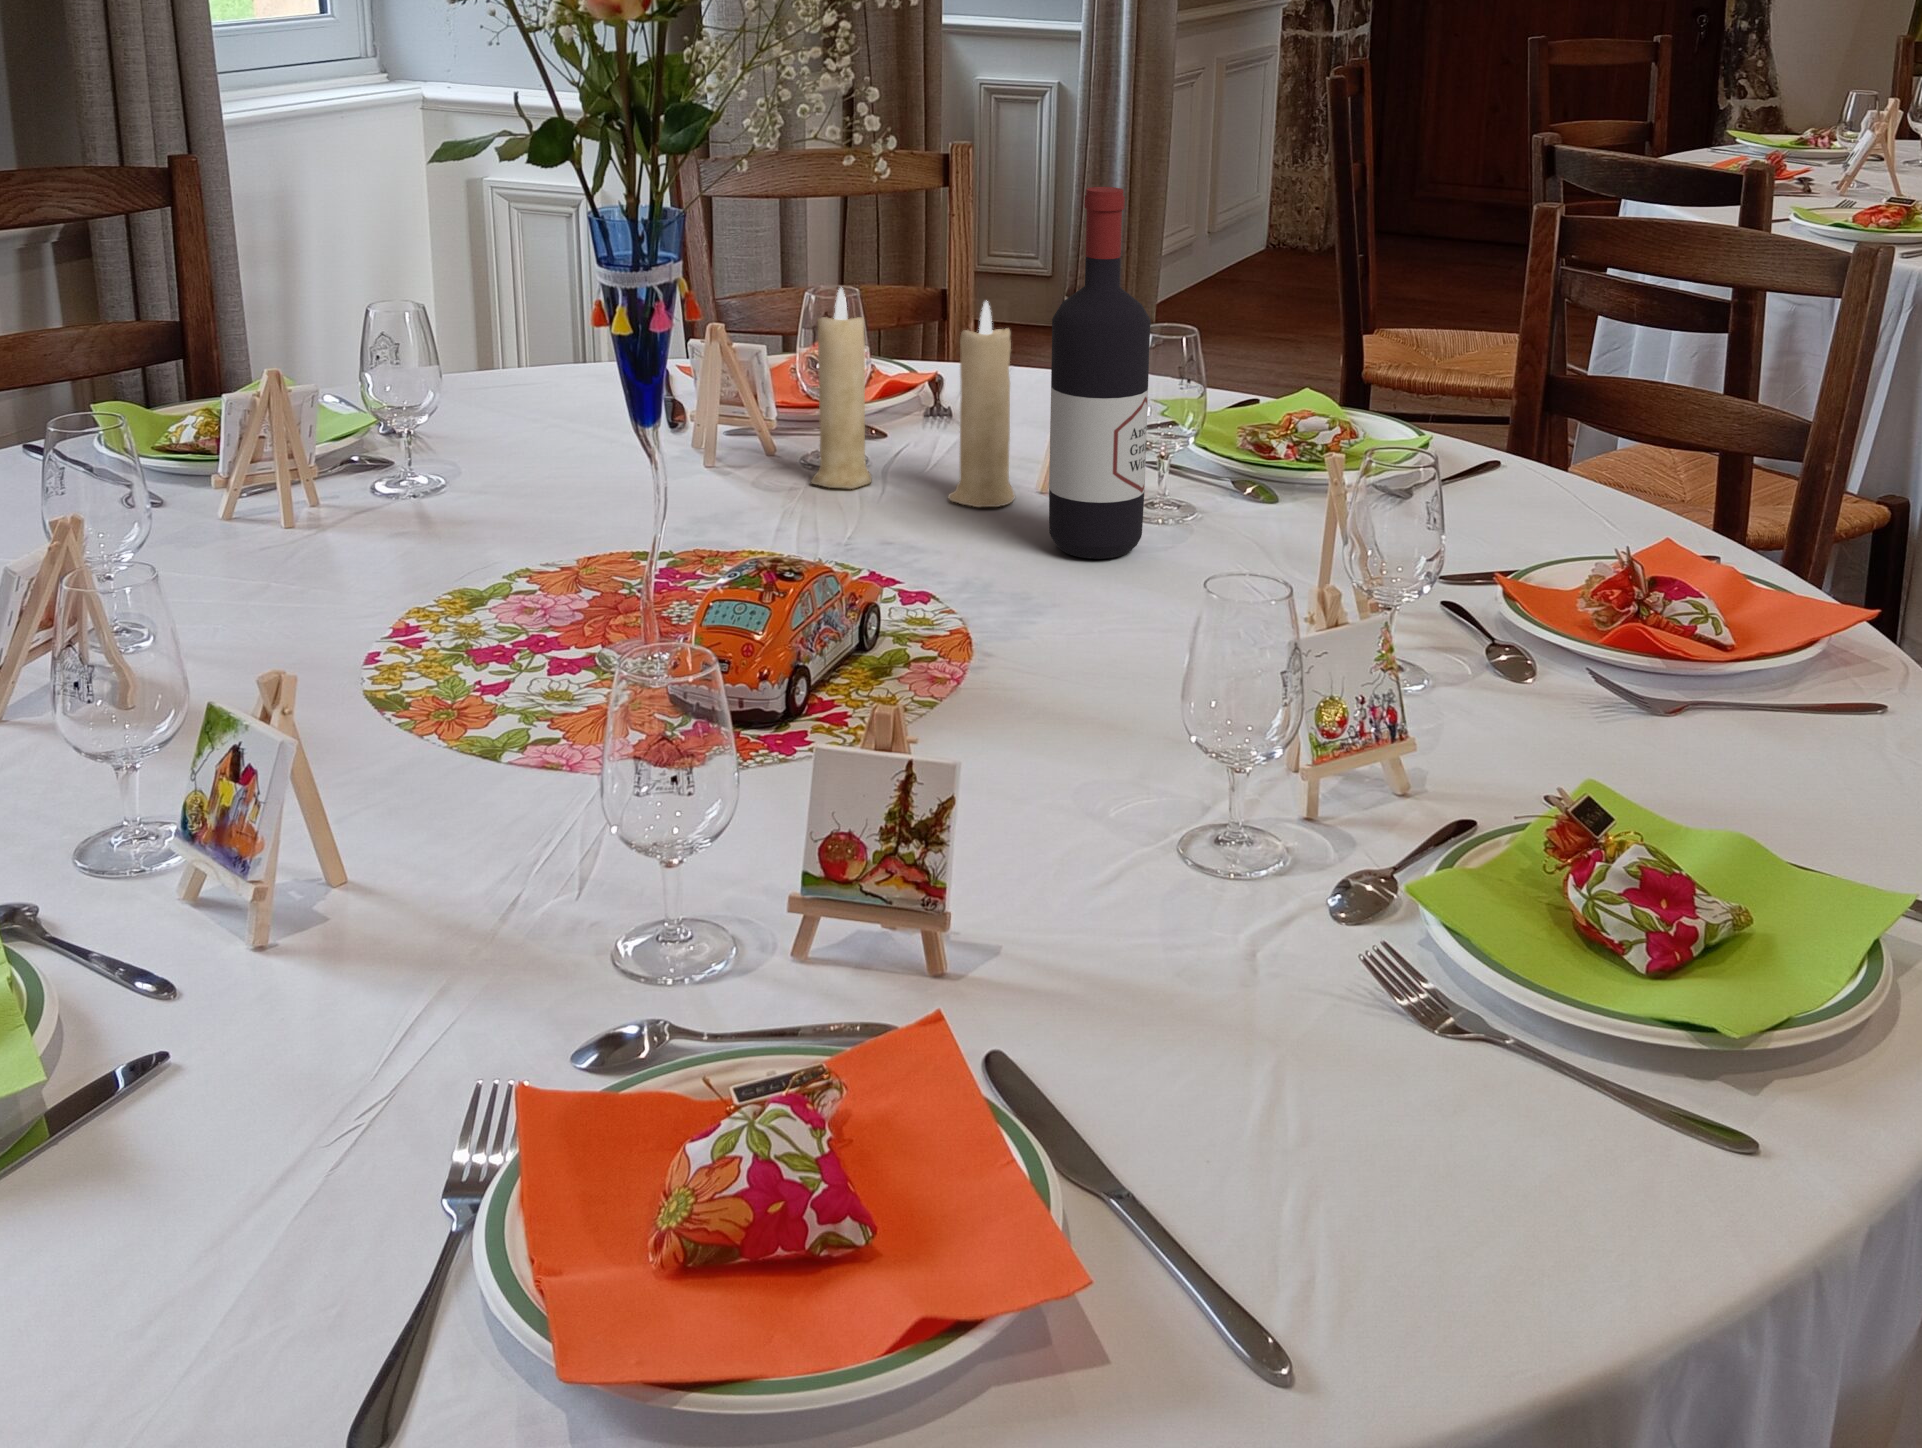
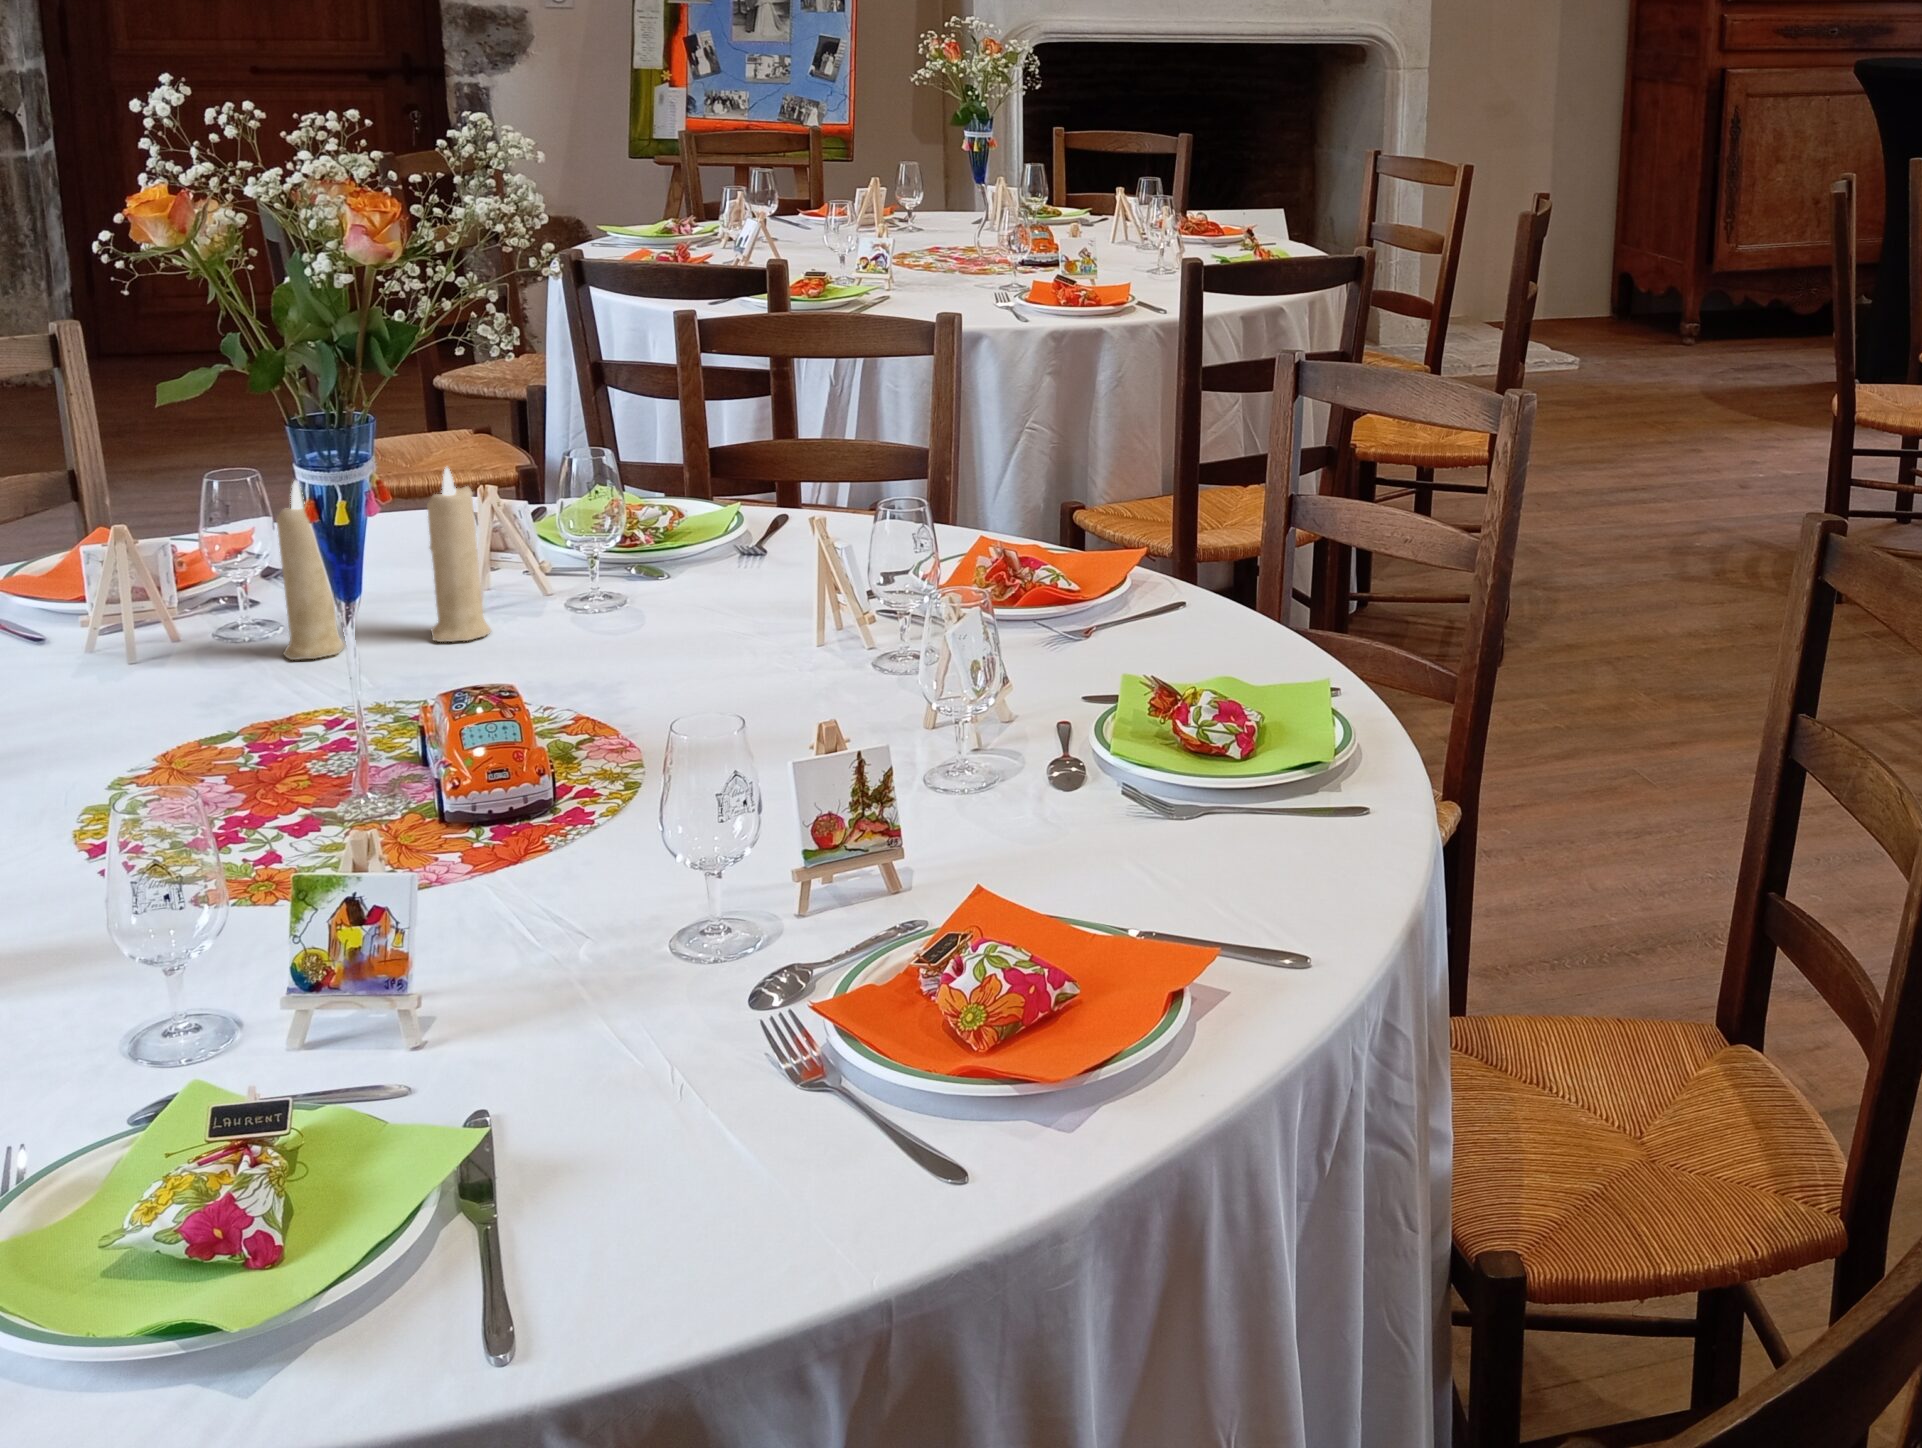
wine bottle: present [1049,187,1151,559] -> none [554,357,647,652]

